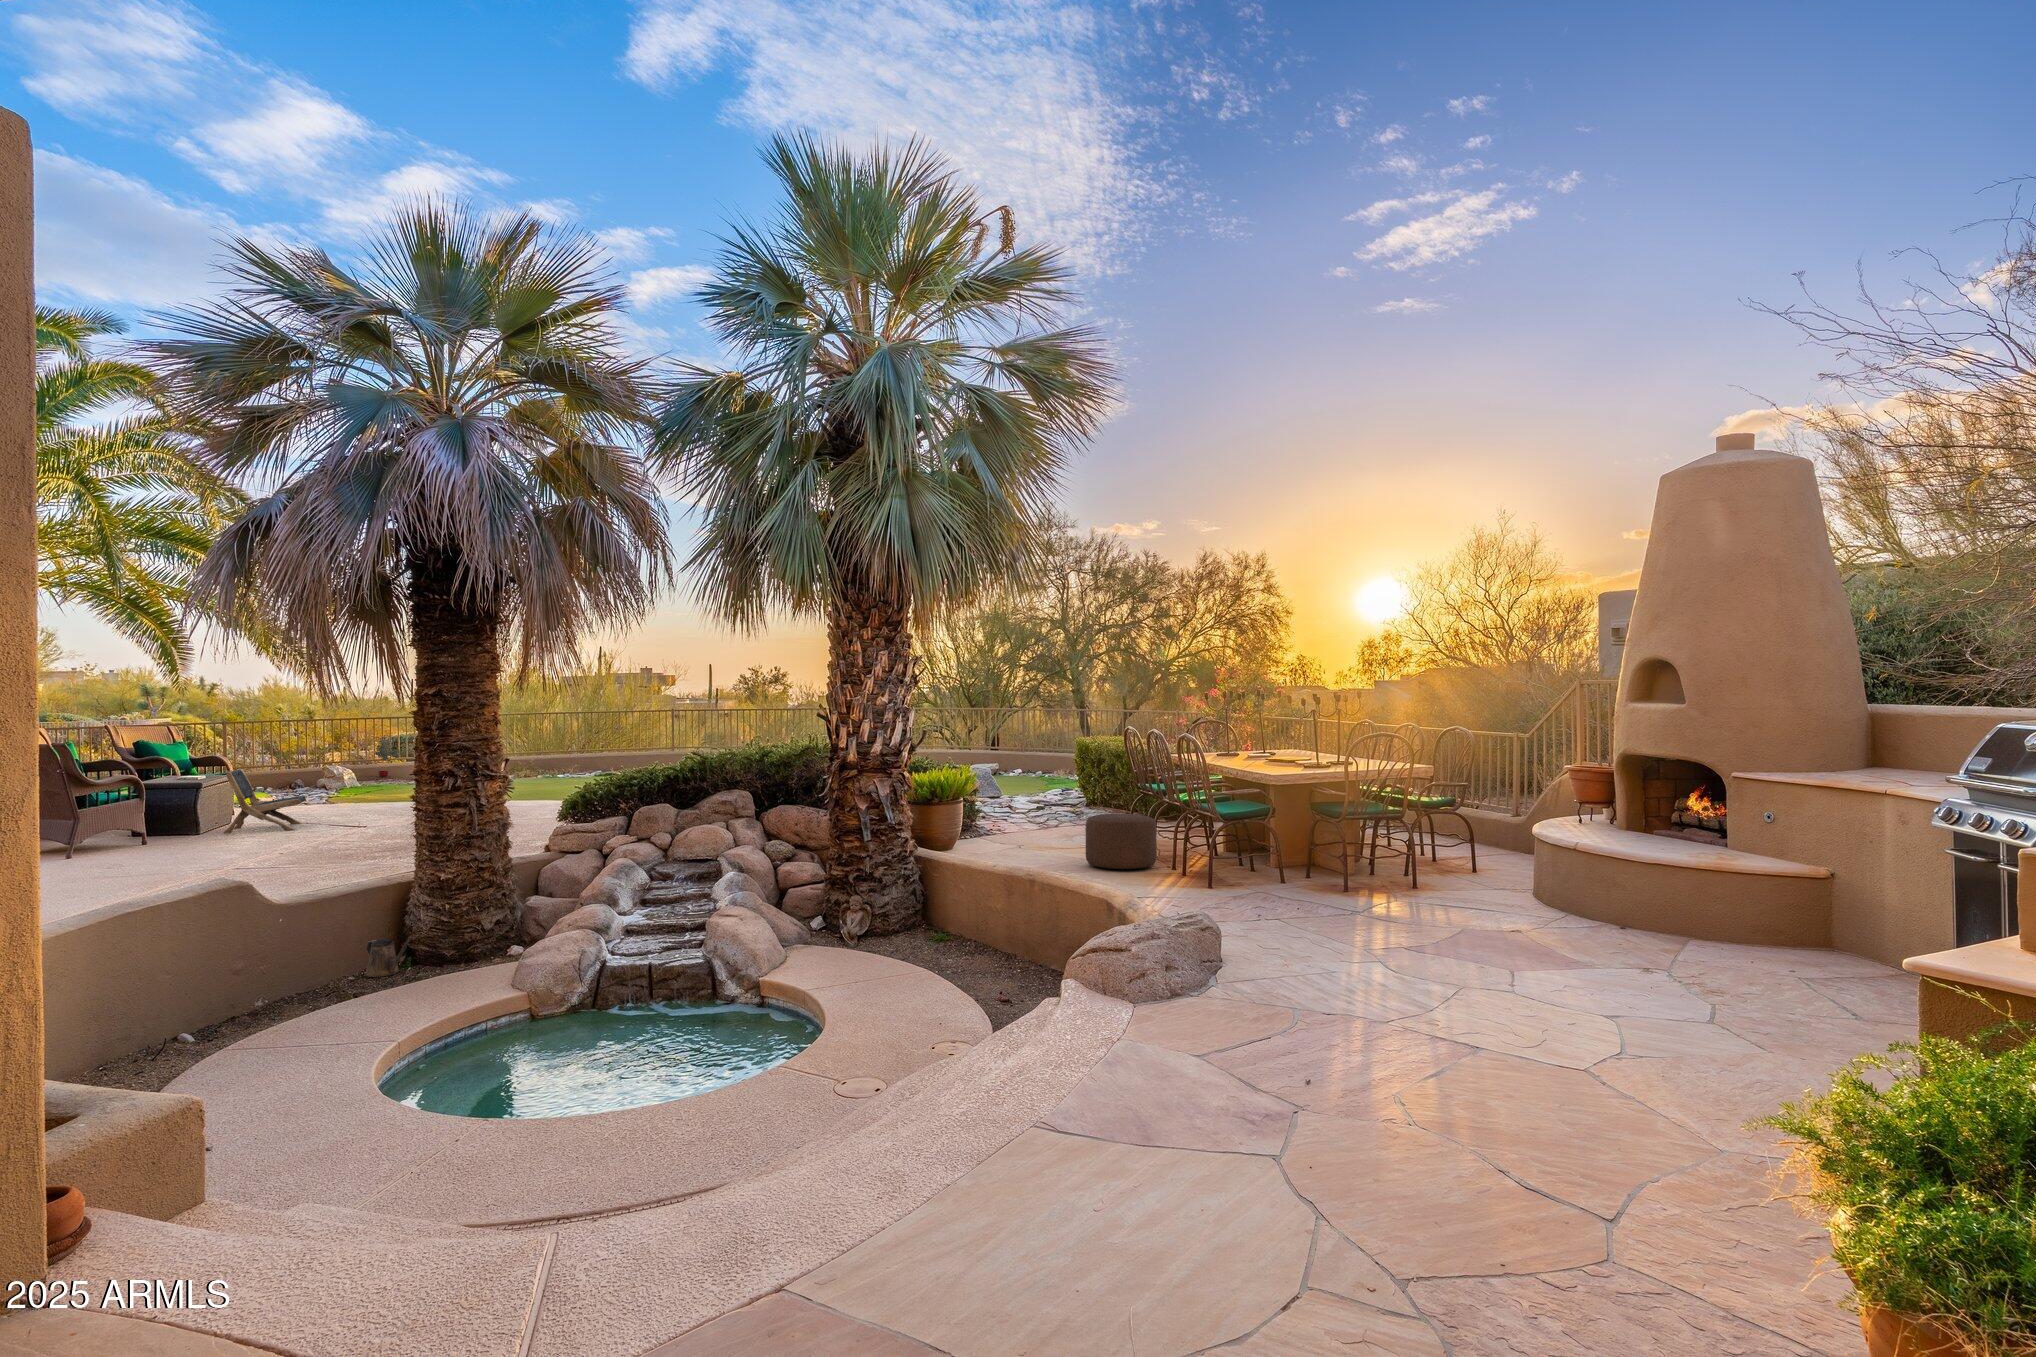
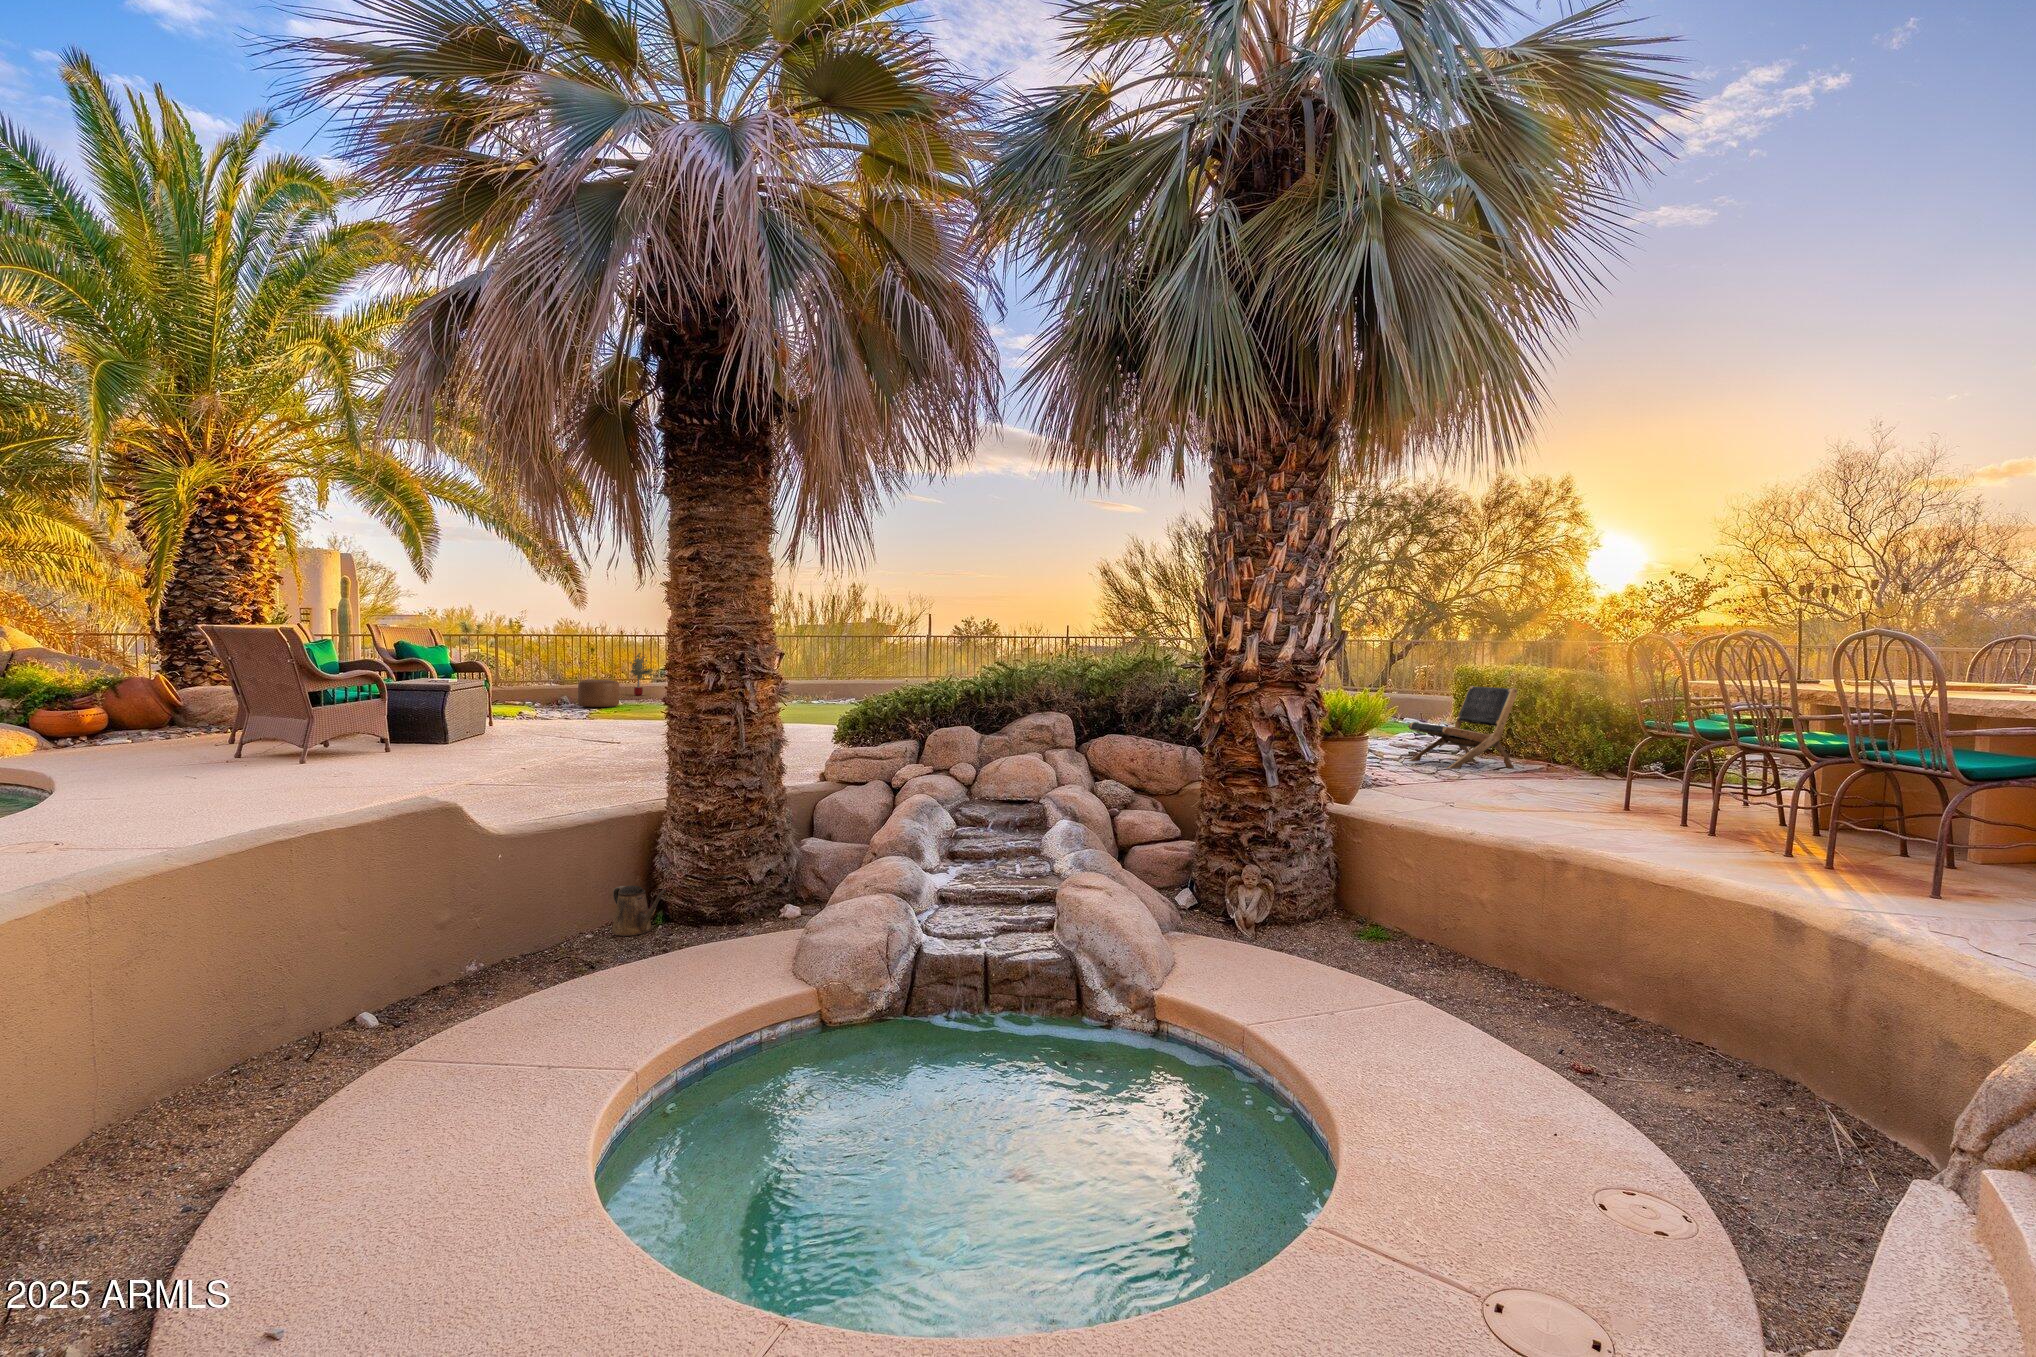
lounge chair: present [223,769,306,833] -> present [1408,686,1517,769]
ottoman: present [1086,813,1157,869] -> present [578,680,619,708]

